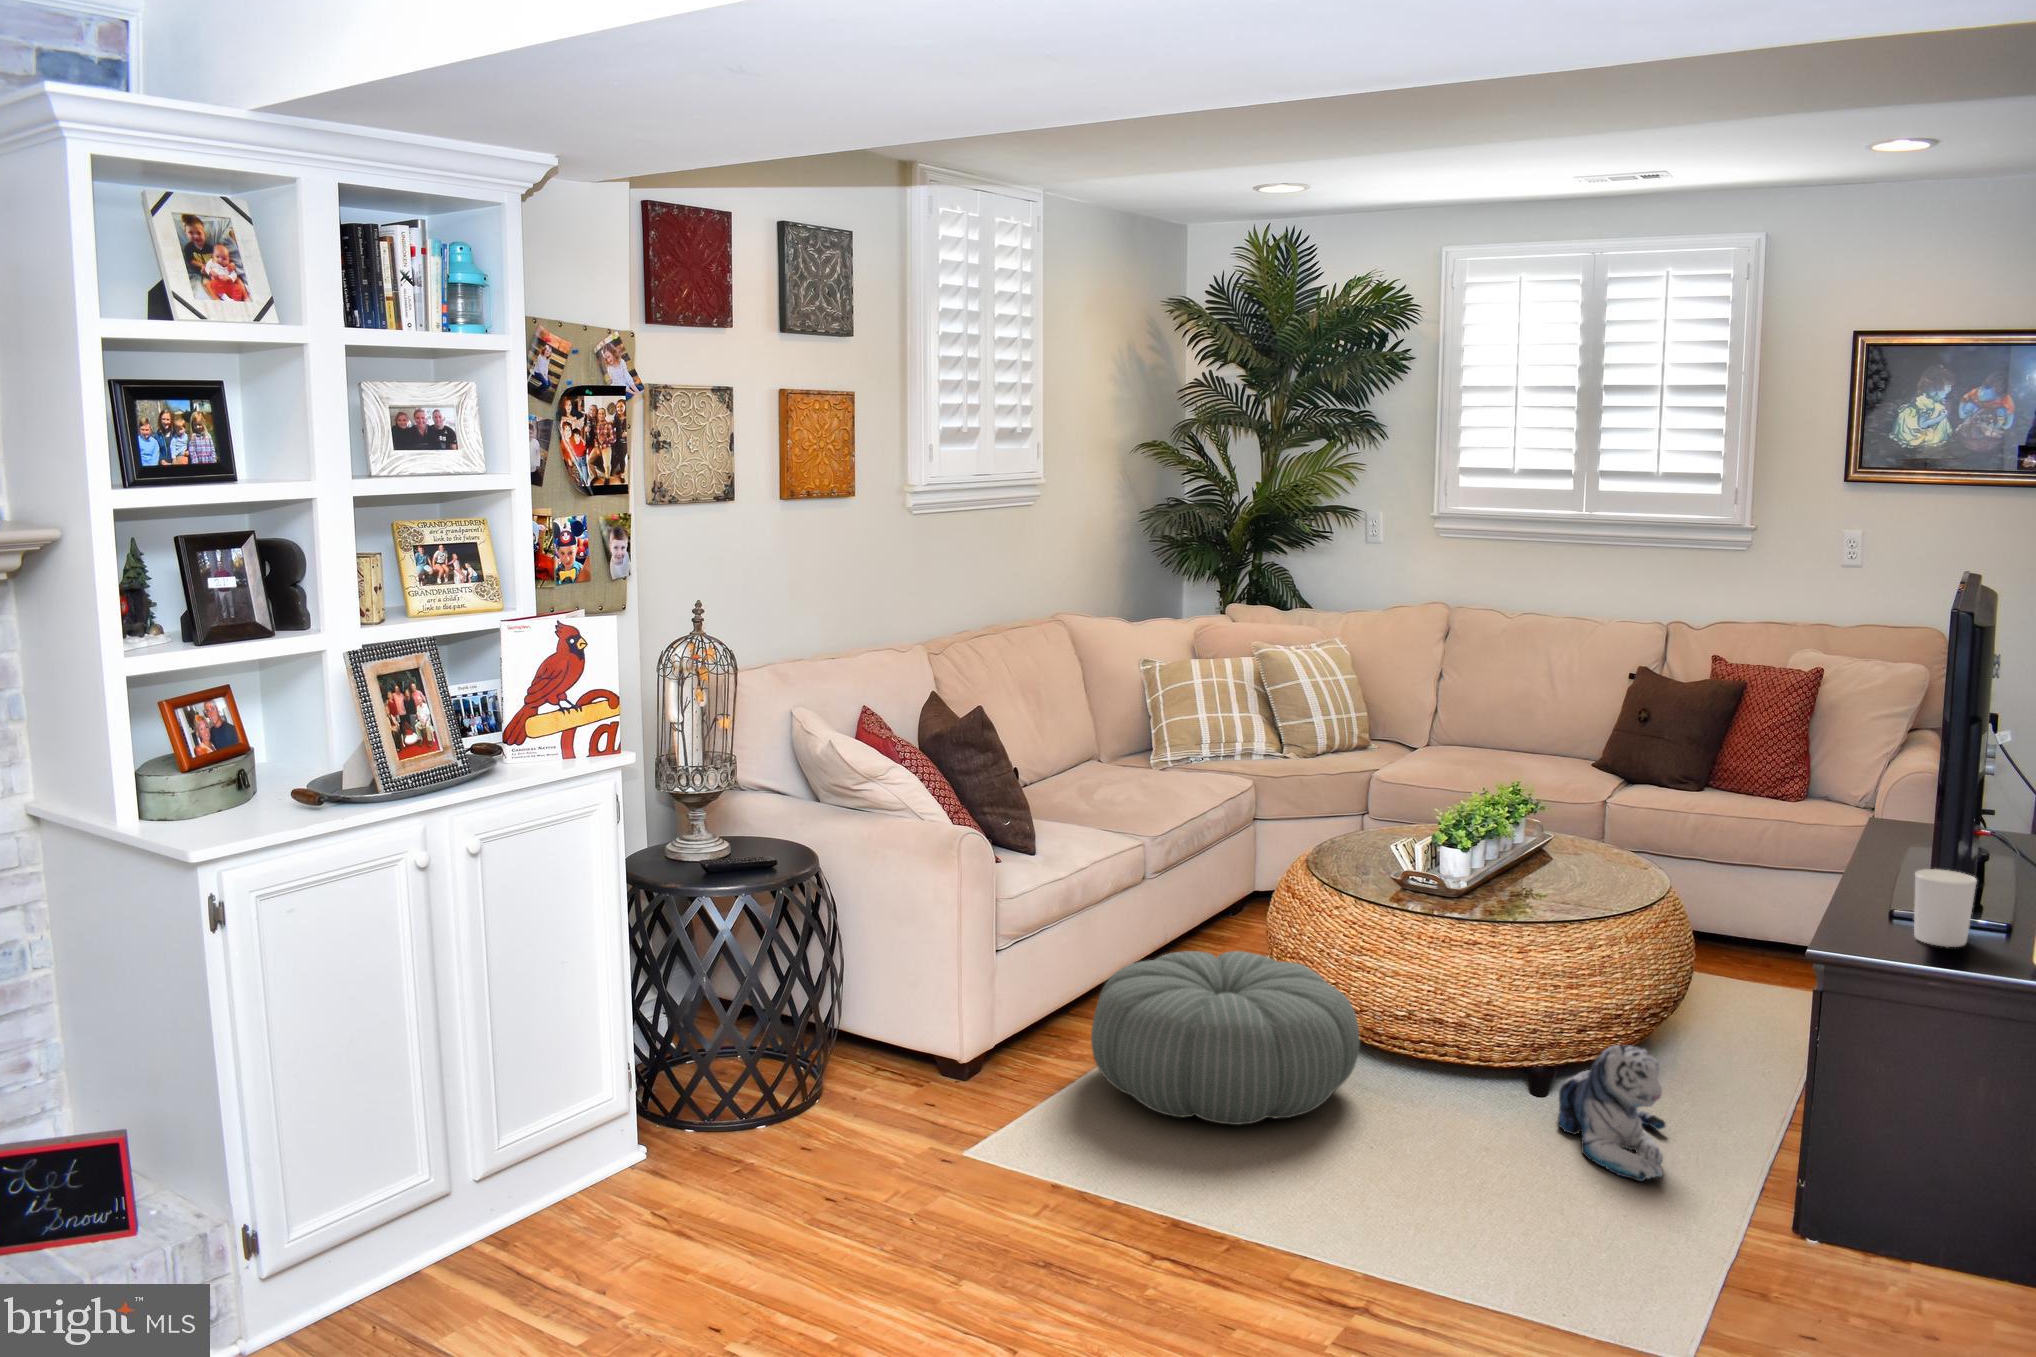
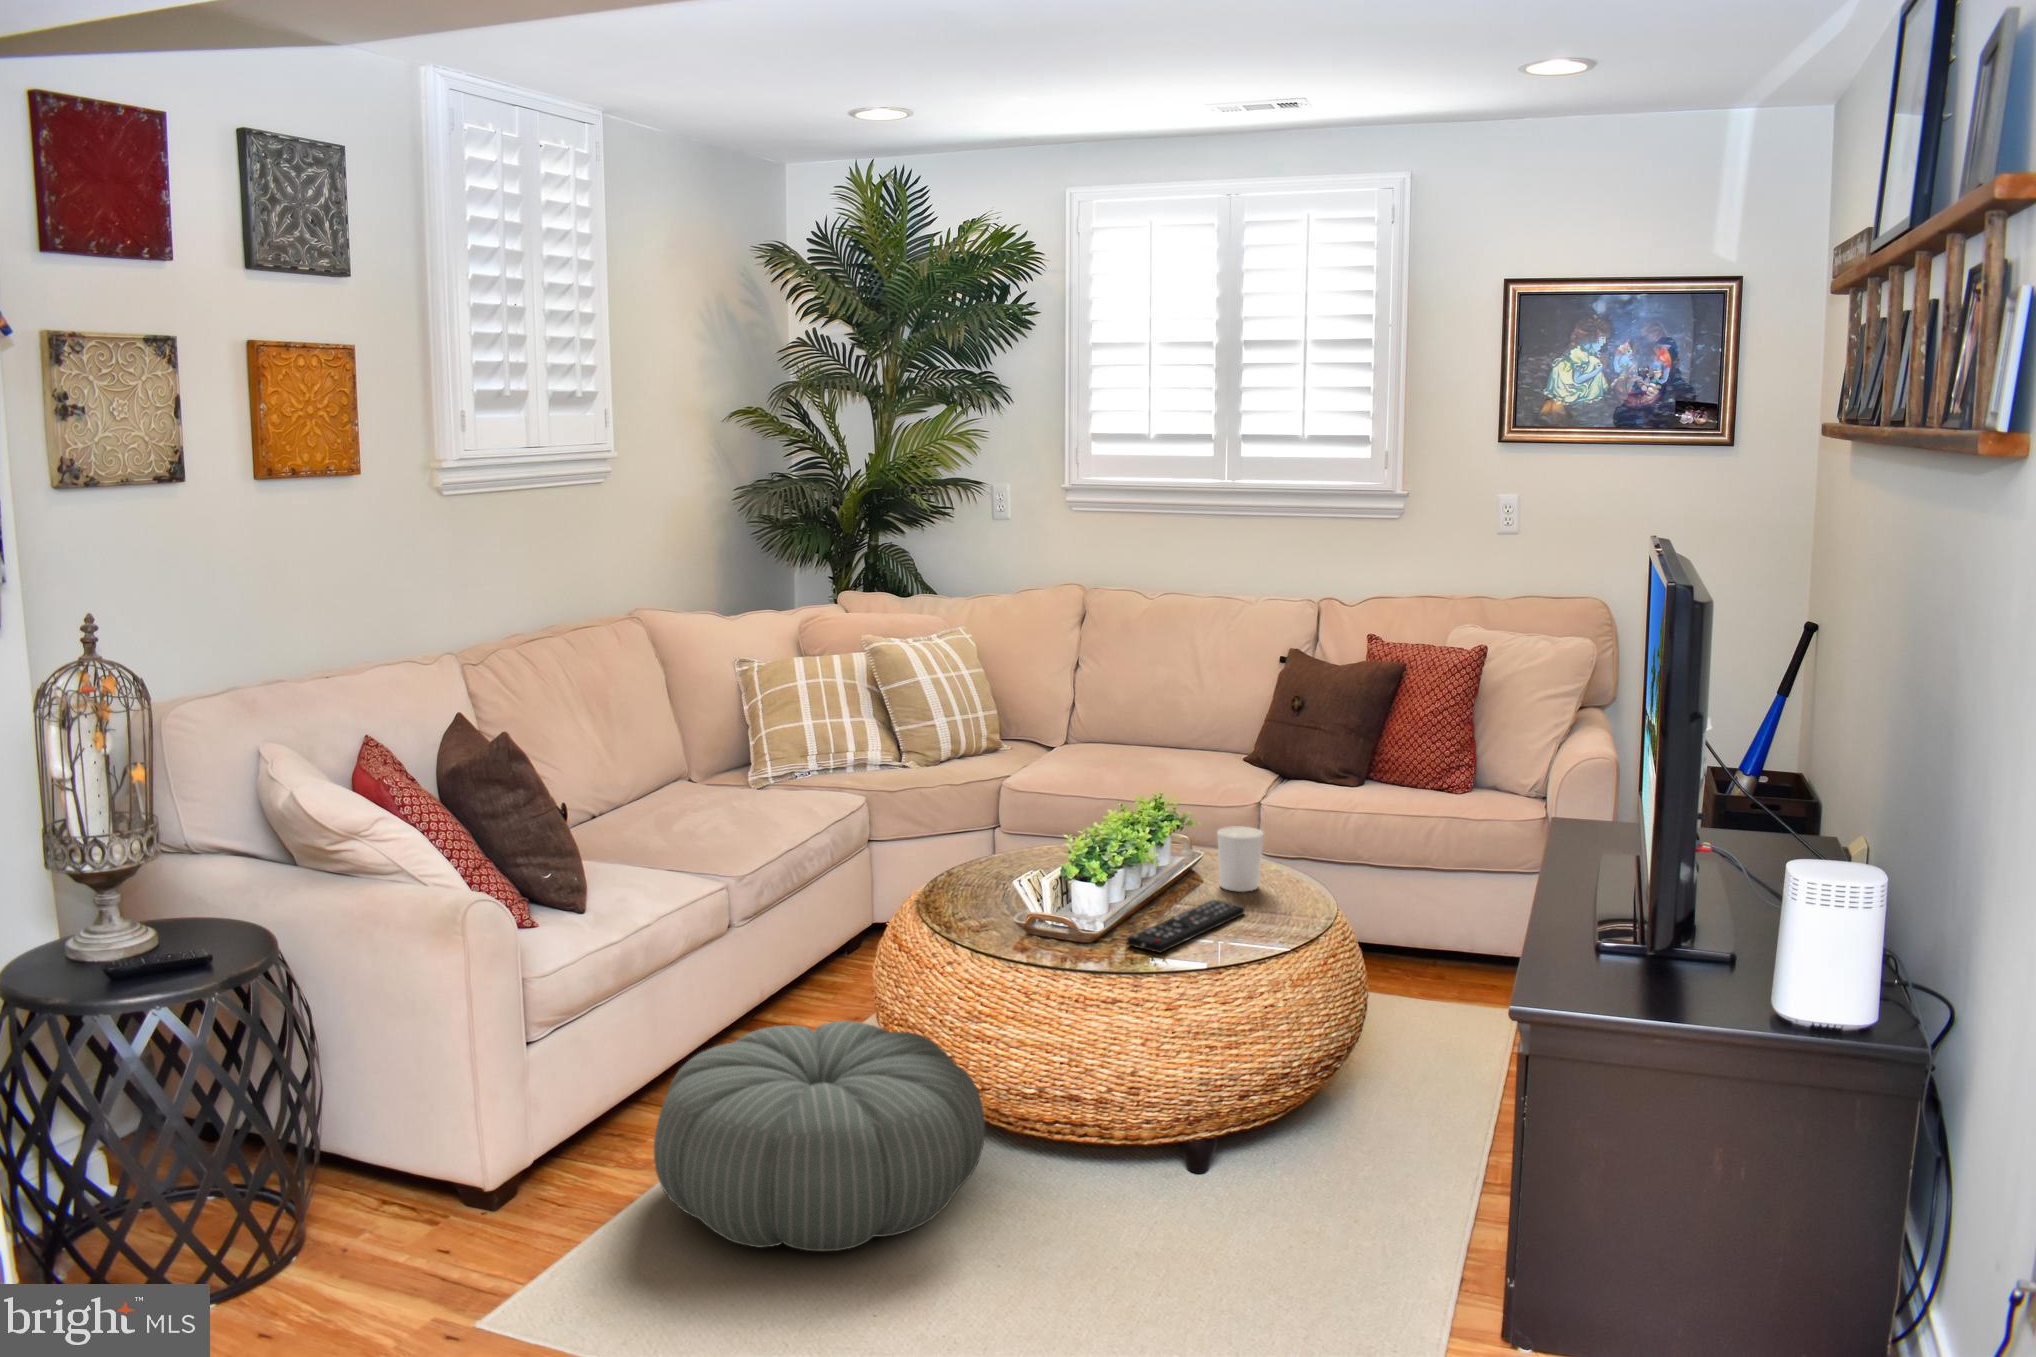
candle holder: present [1914,869,1977,947] -> present [1217,827,1263,892]
remote control: none [1485,871,1591,908] -> present [1127,900,1245,953]
plush toy: present [1557,1045,1665,1181] -> none [1215,1114,1338,1282]

